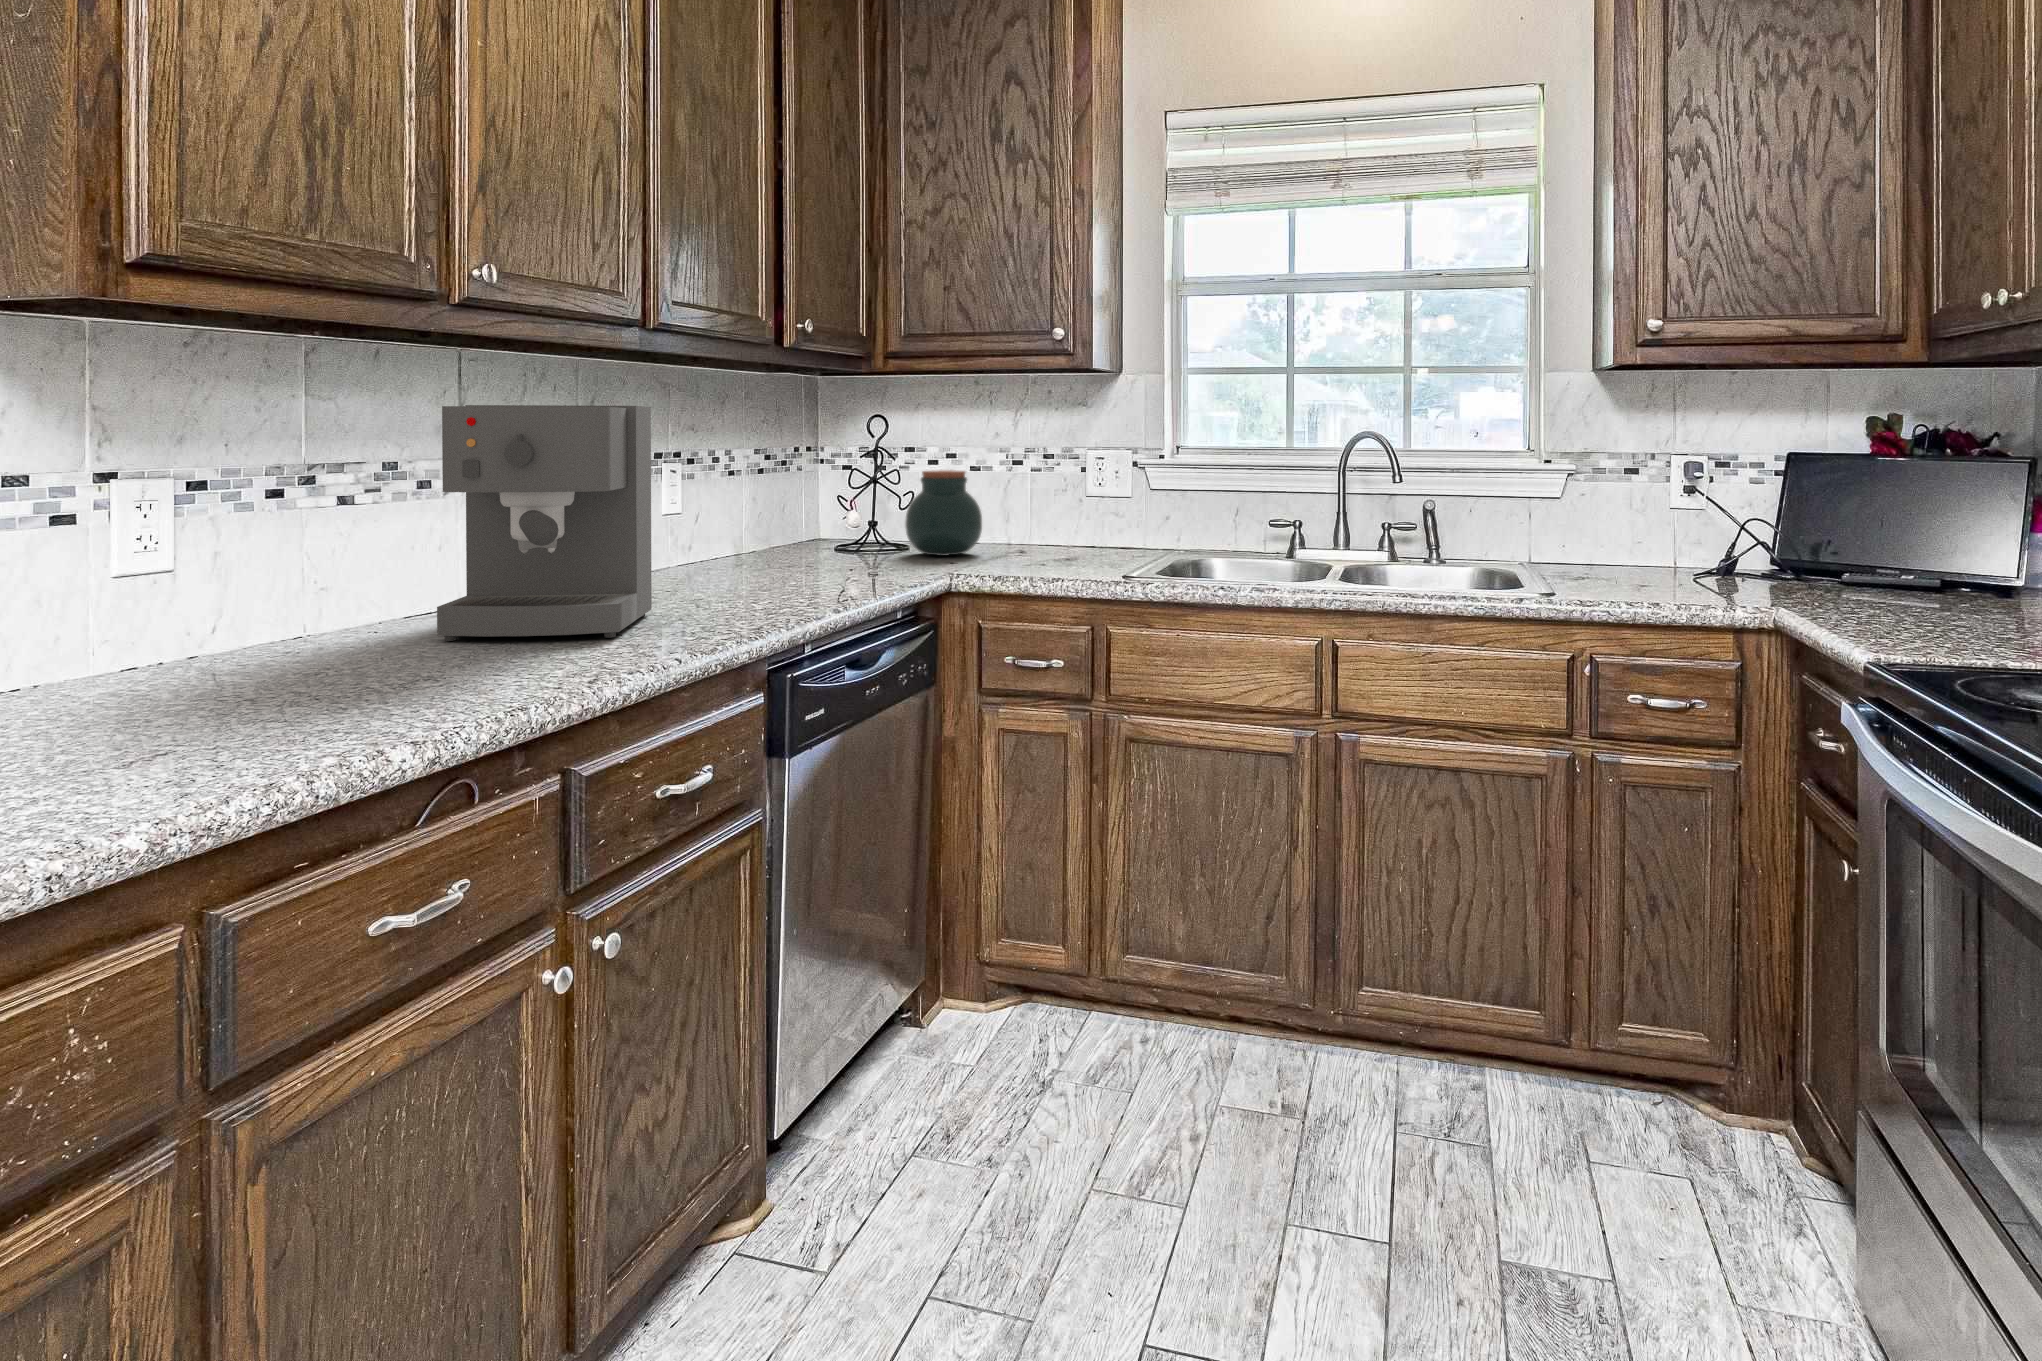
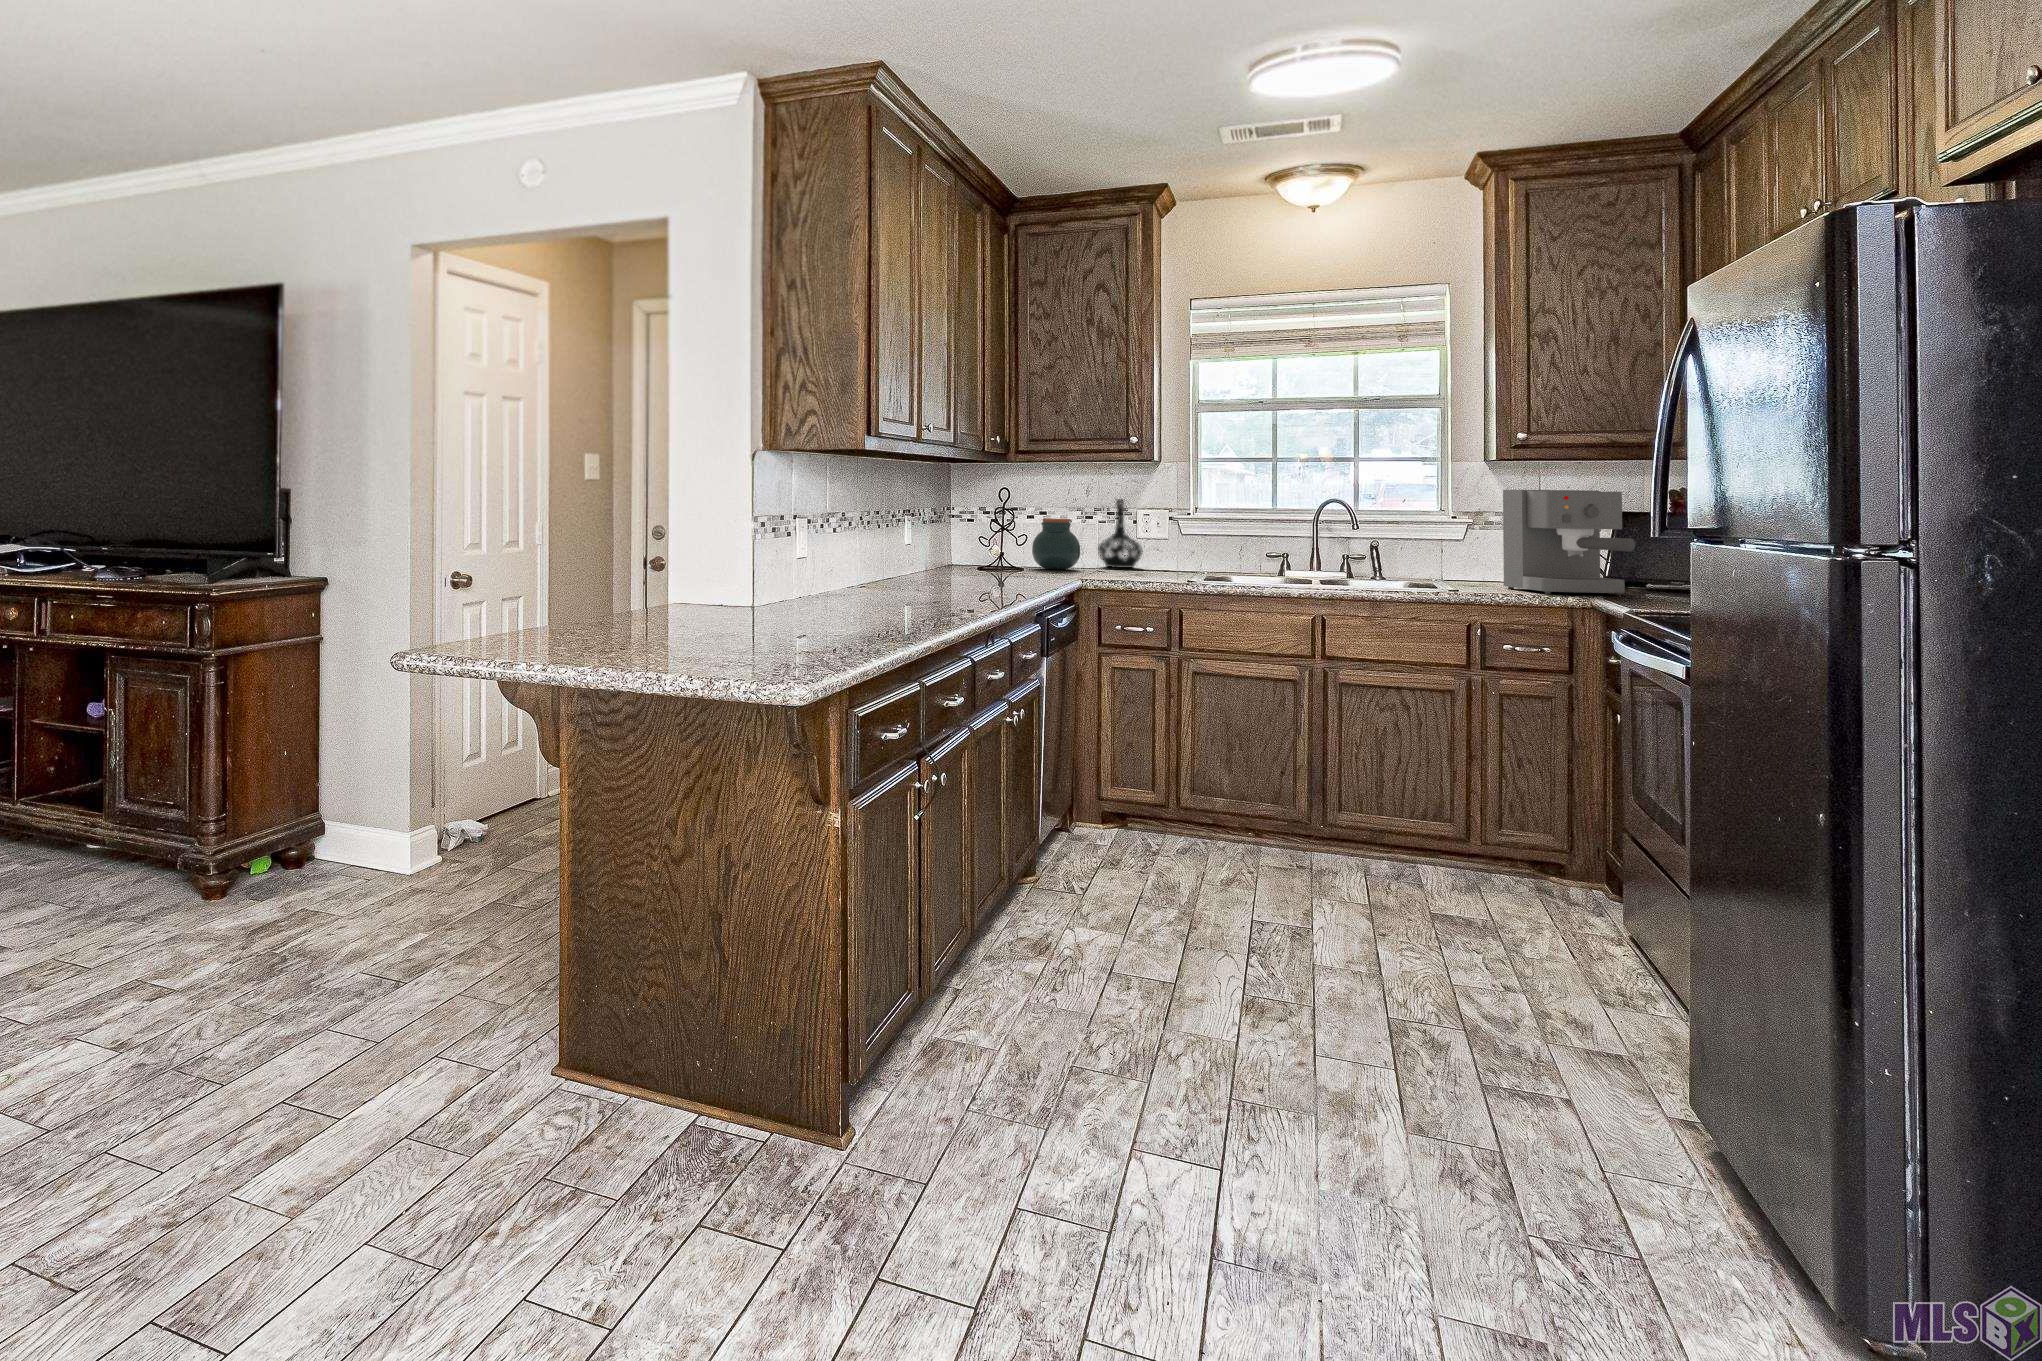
coffee maker: present [437,405,652,641] -> present [1503,490,1635,595]
bottle: none [1025,437,1093,548] -> present [1098,499,1143,568]

